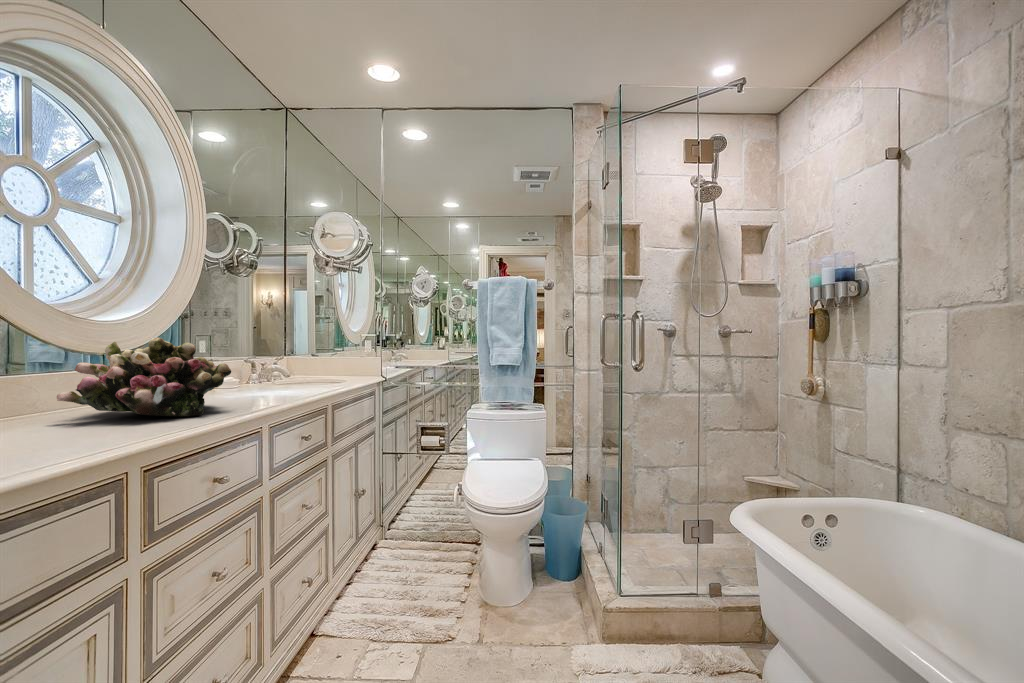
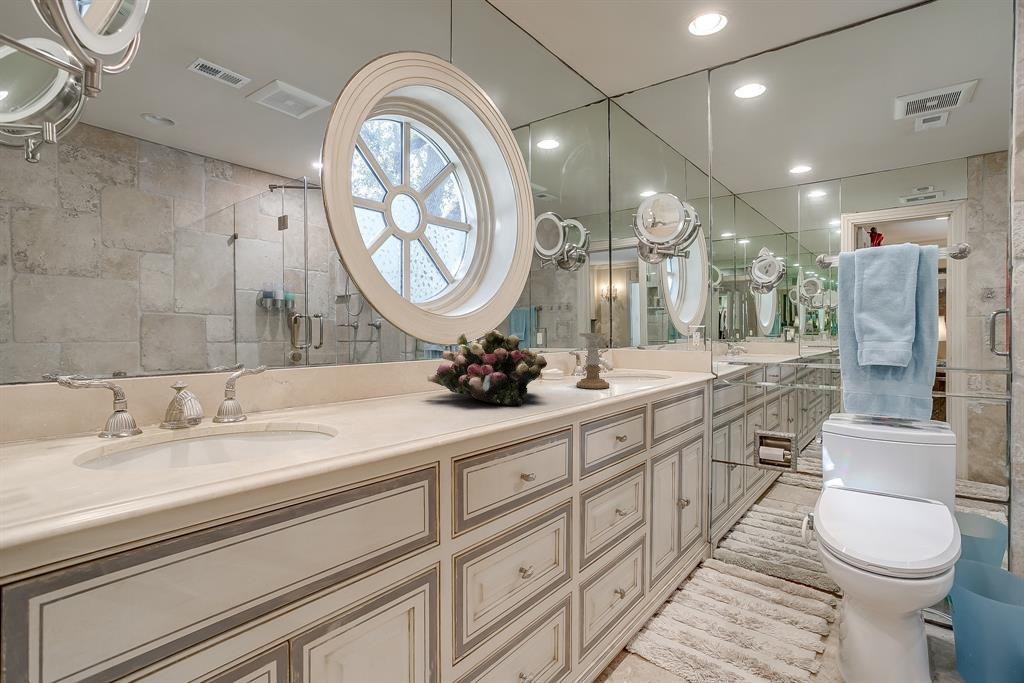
candle holder: none [255,341,291,396] -> present [576,333,609,389]

